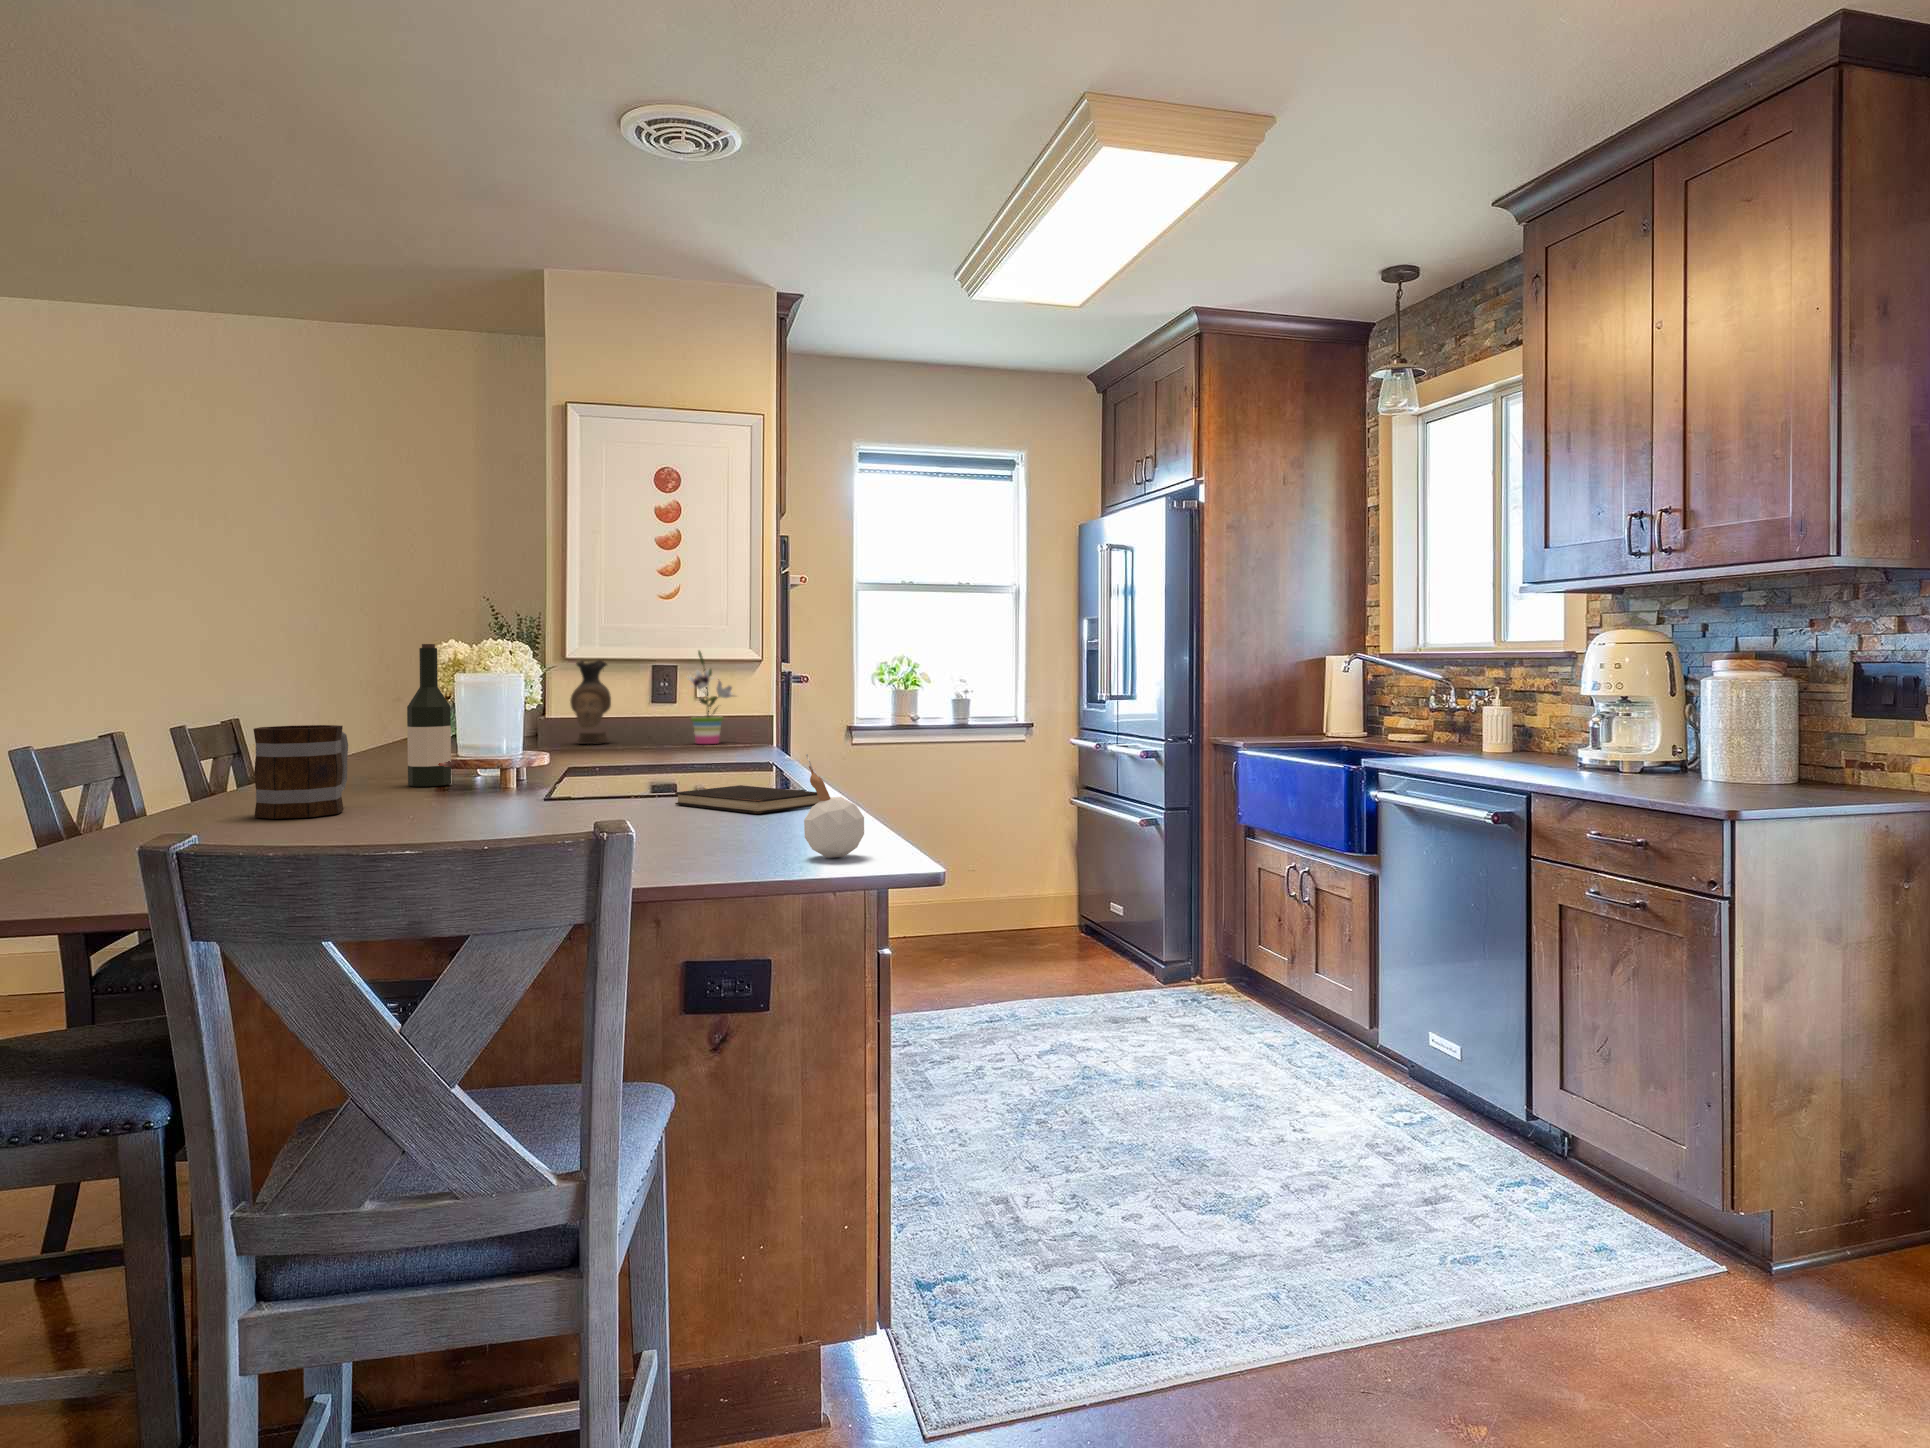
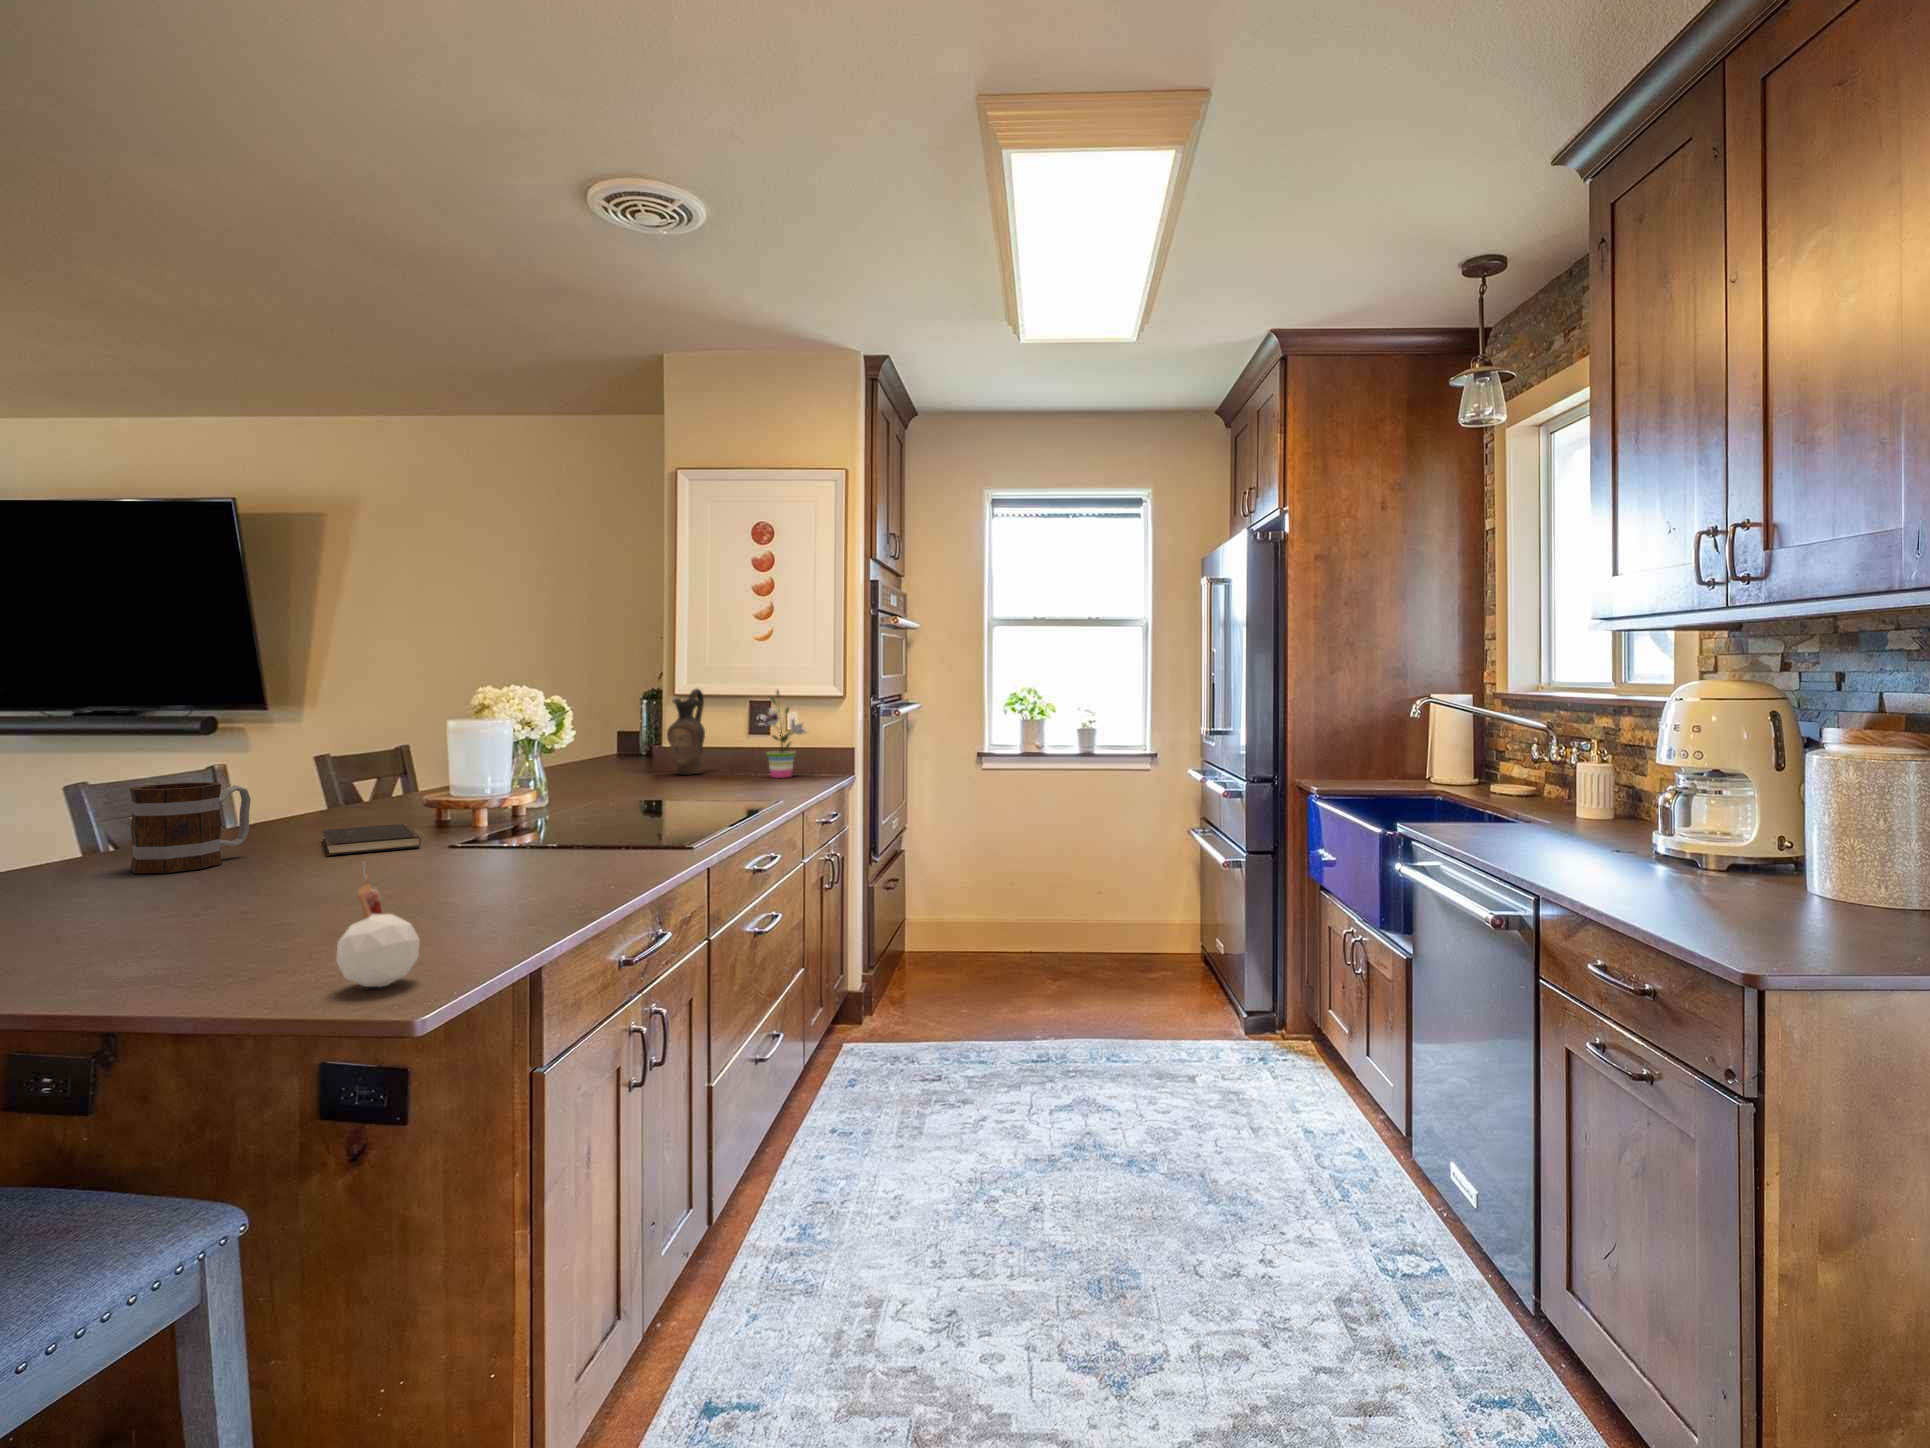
wine bottle: present [407,644,451,786] -> none [378,698,419,830]
hardcover book: present [675,785,820,814] -> present [323,823,421,856]

